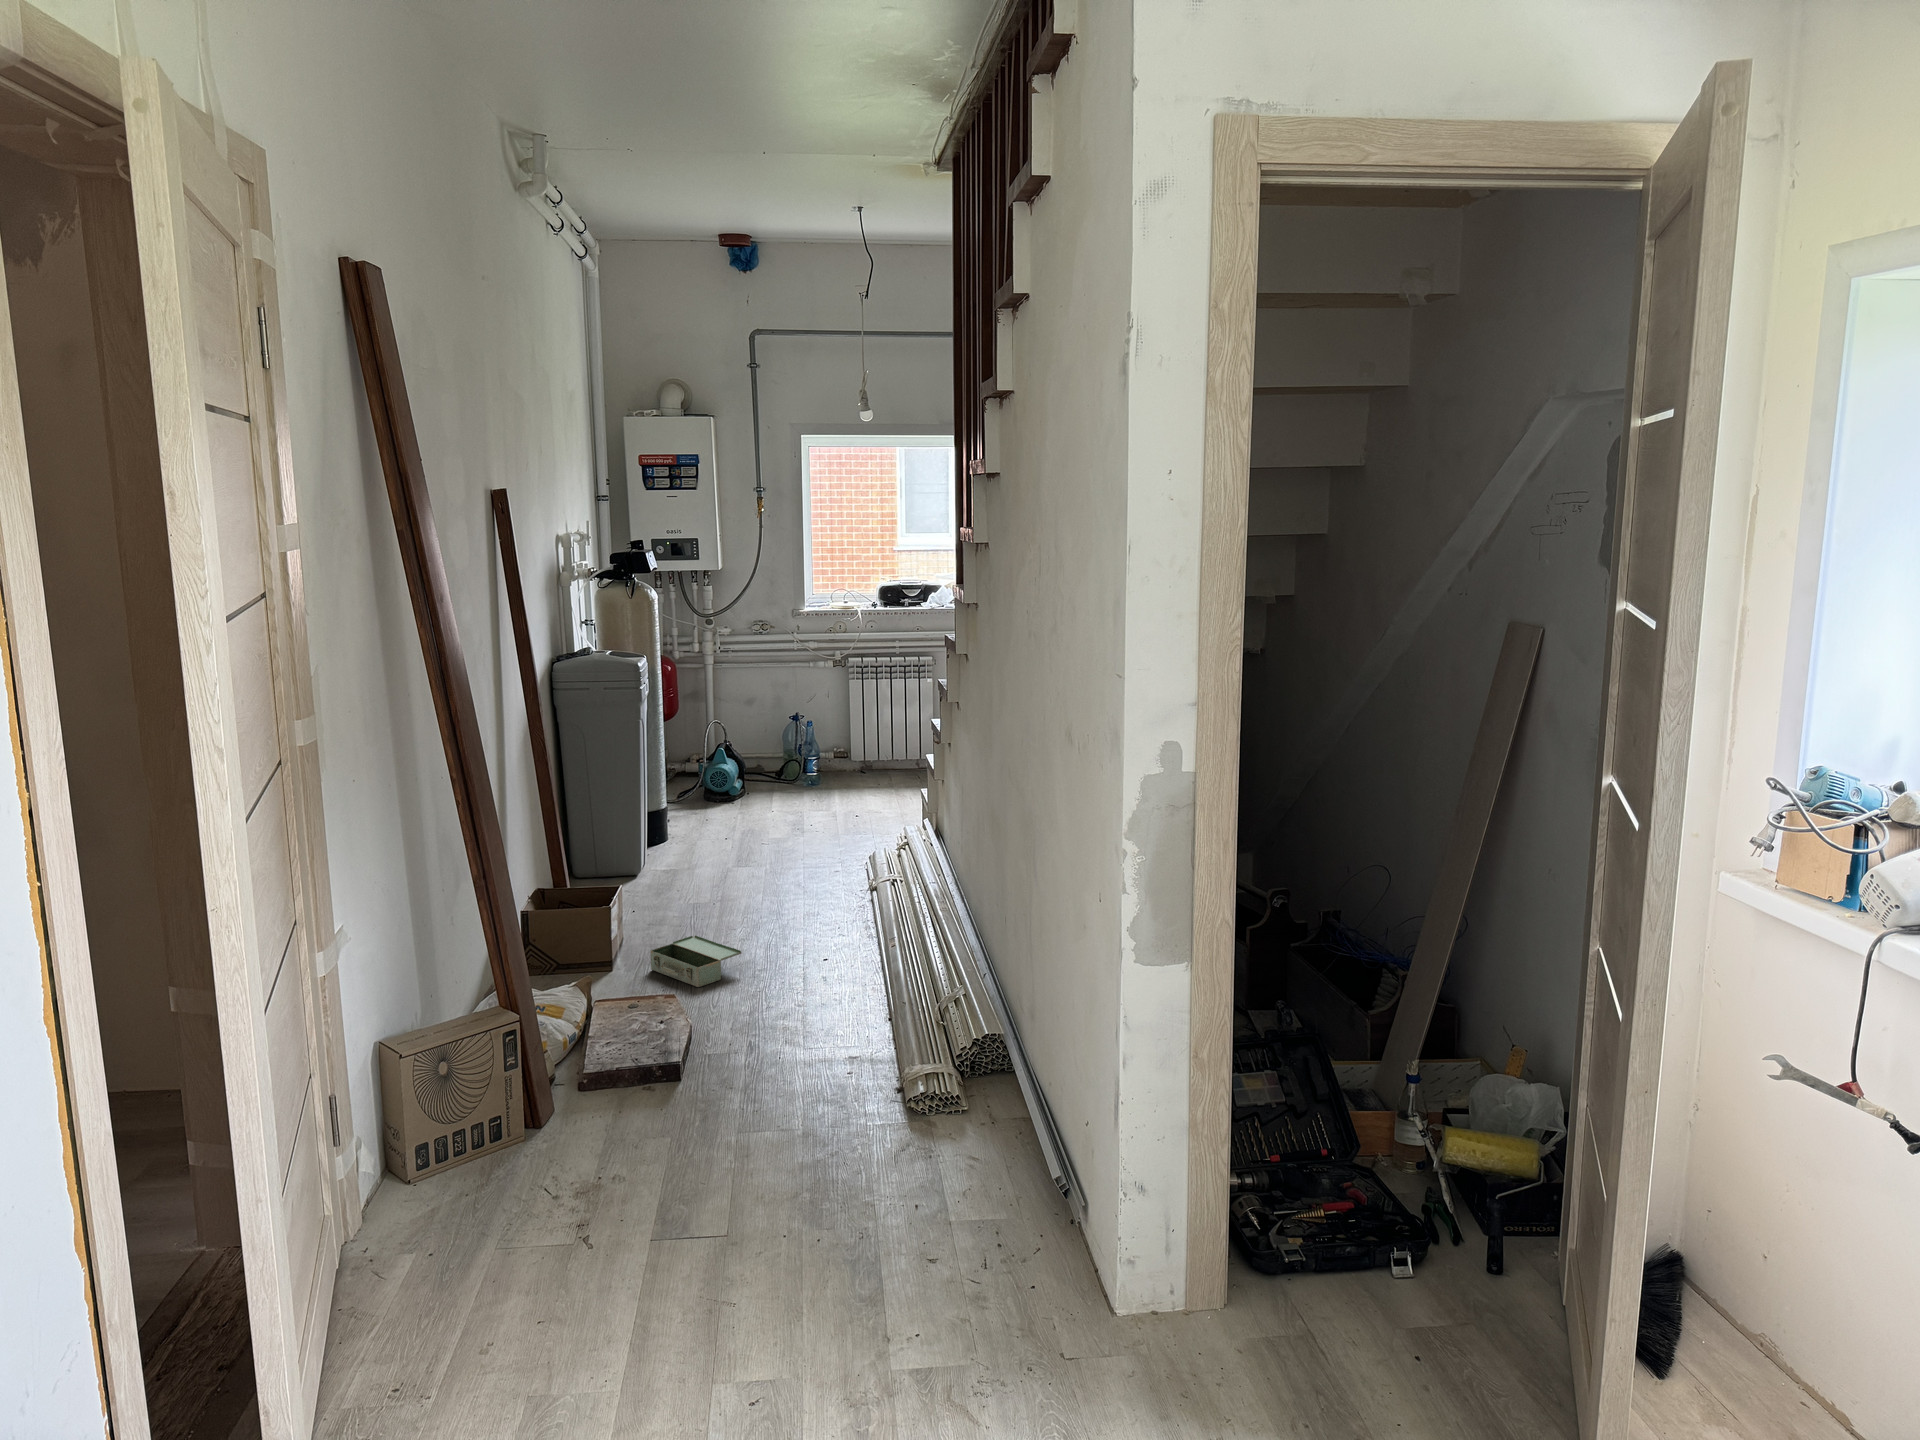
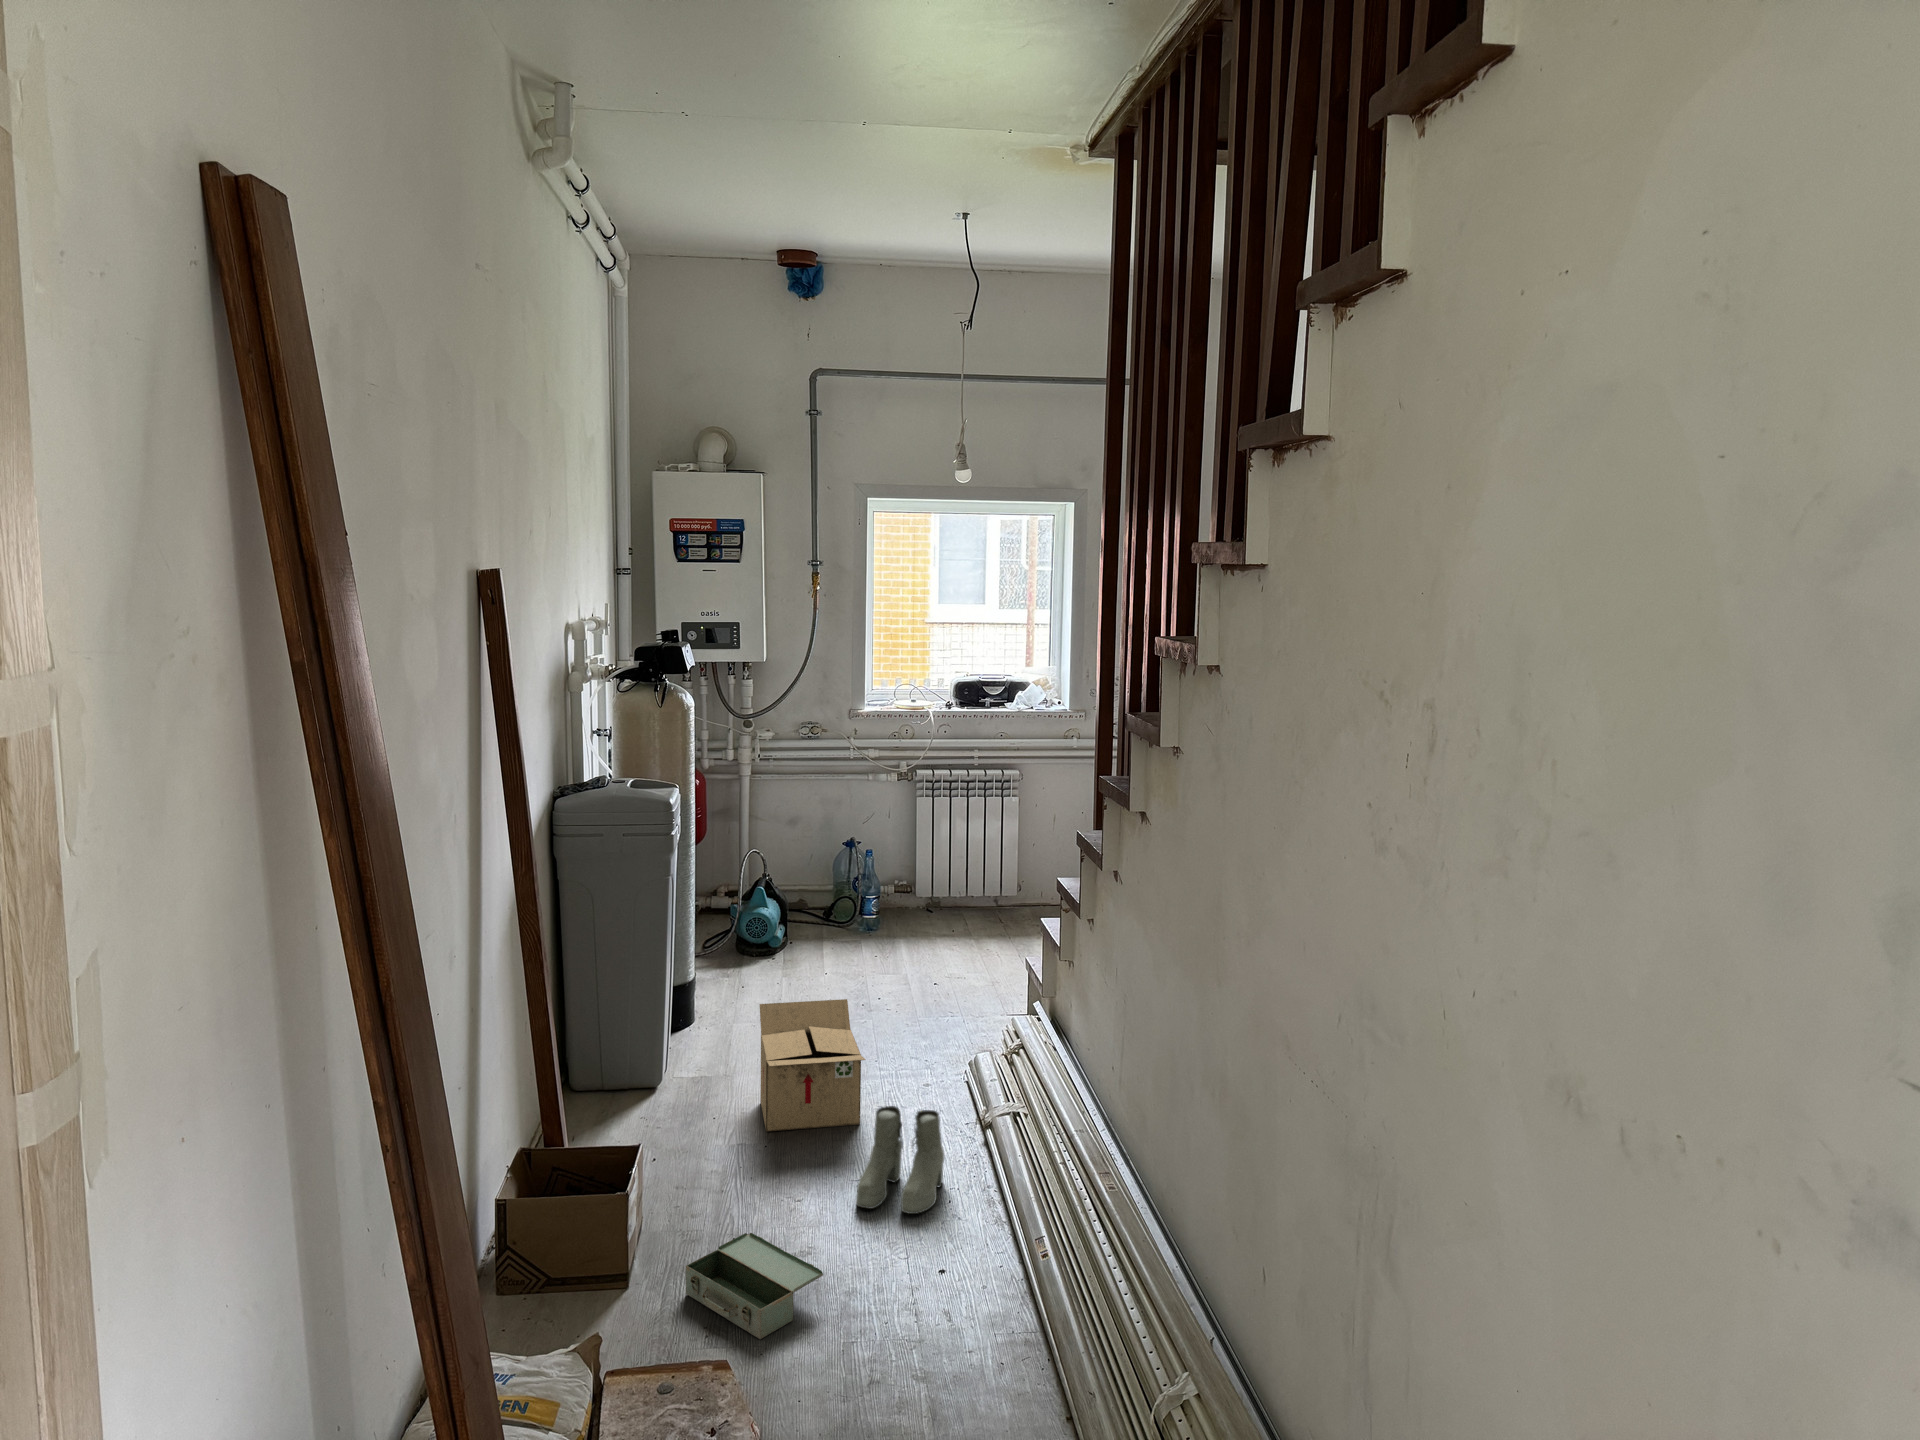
cardboard box: none [709,808,784,896] -> present [760,999,866,1132]
boots: none [772,865,836,932] -> present [856,1106,944,1214]

